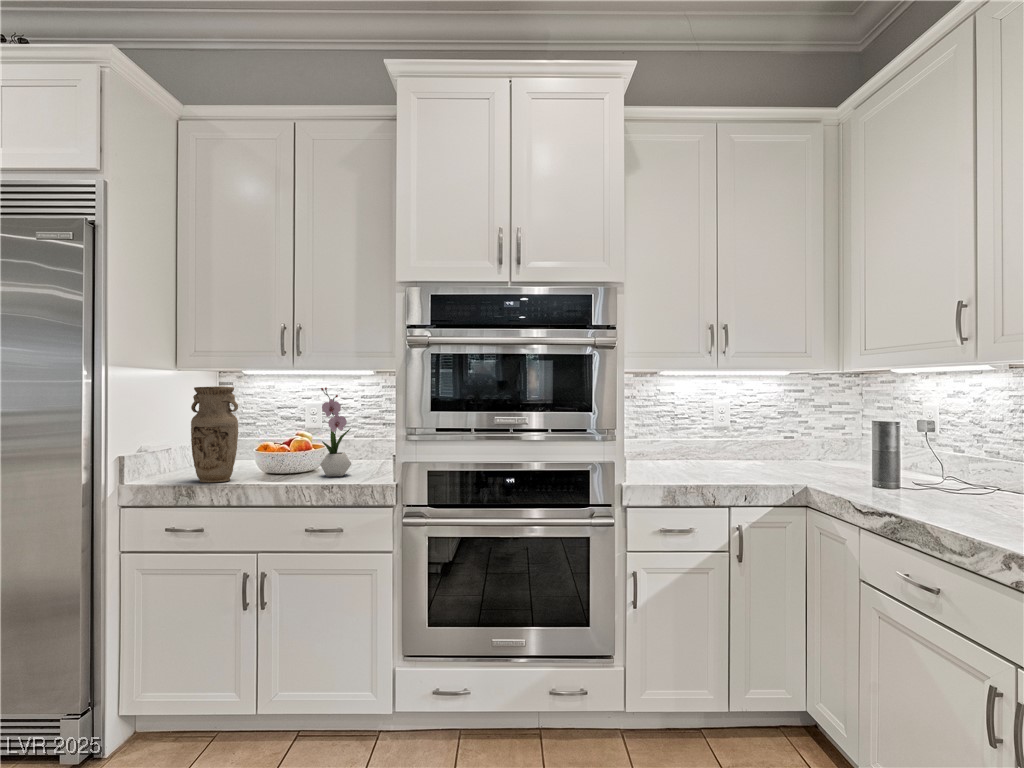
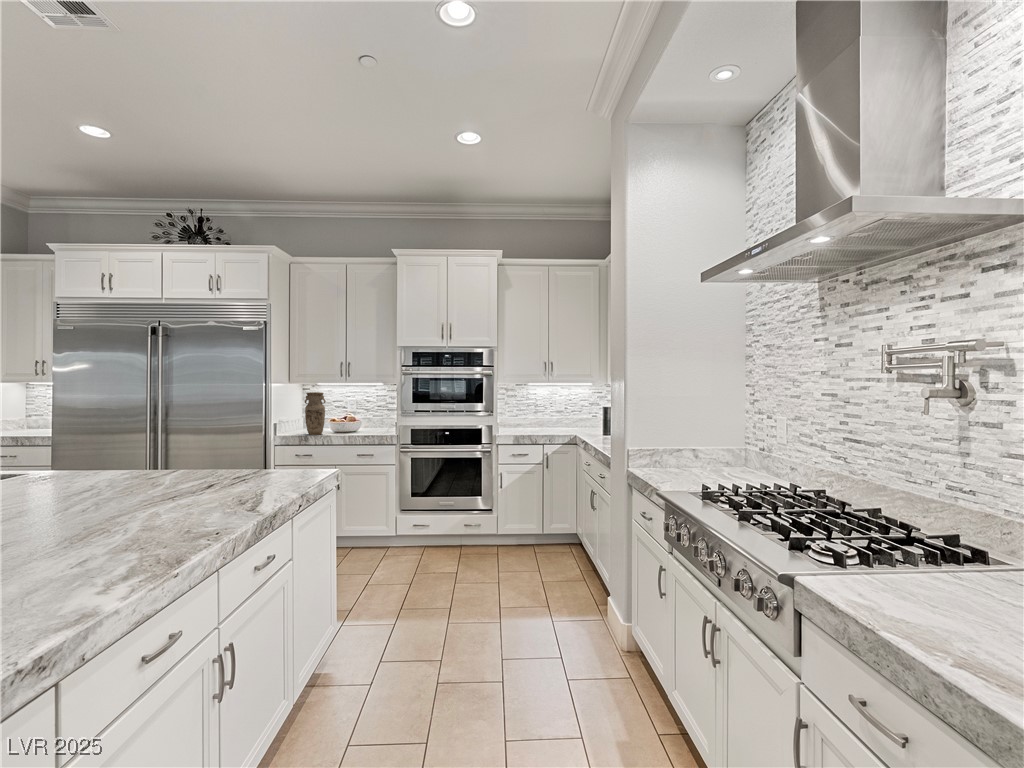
flower arrangement: present [320,388,351,477] -> none [361,392,376,433]

